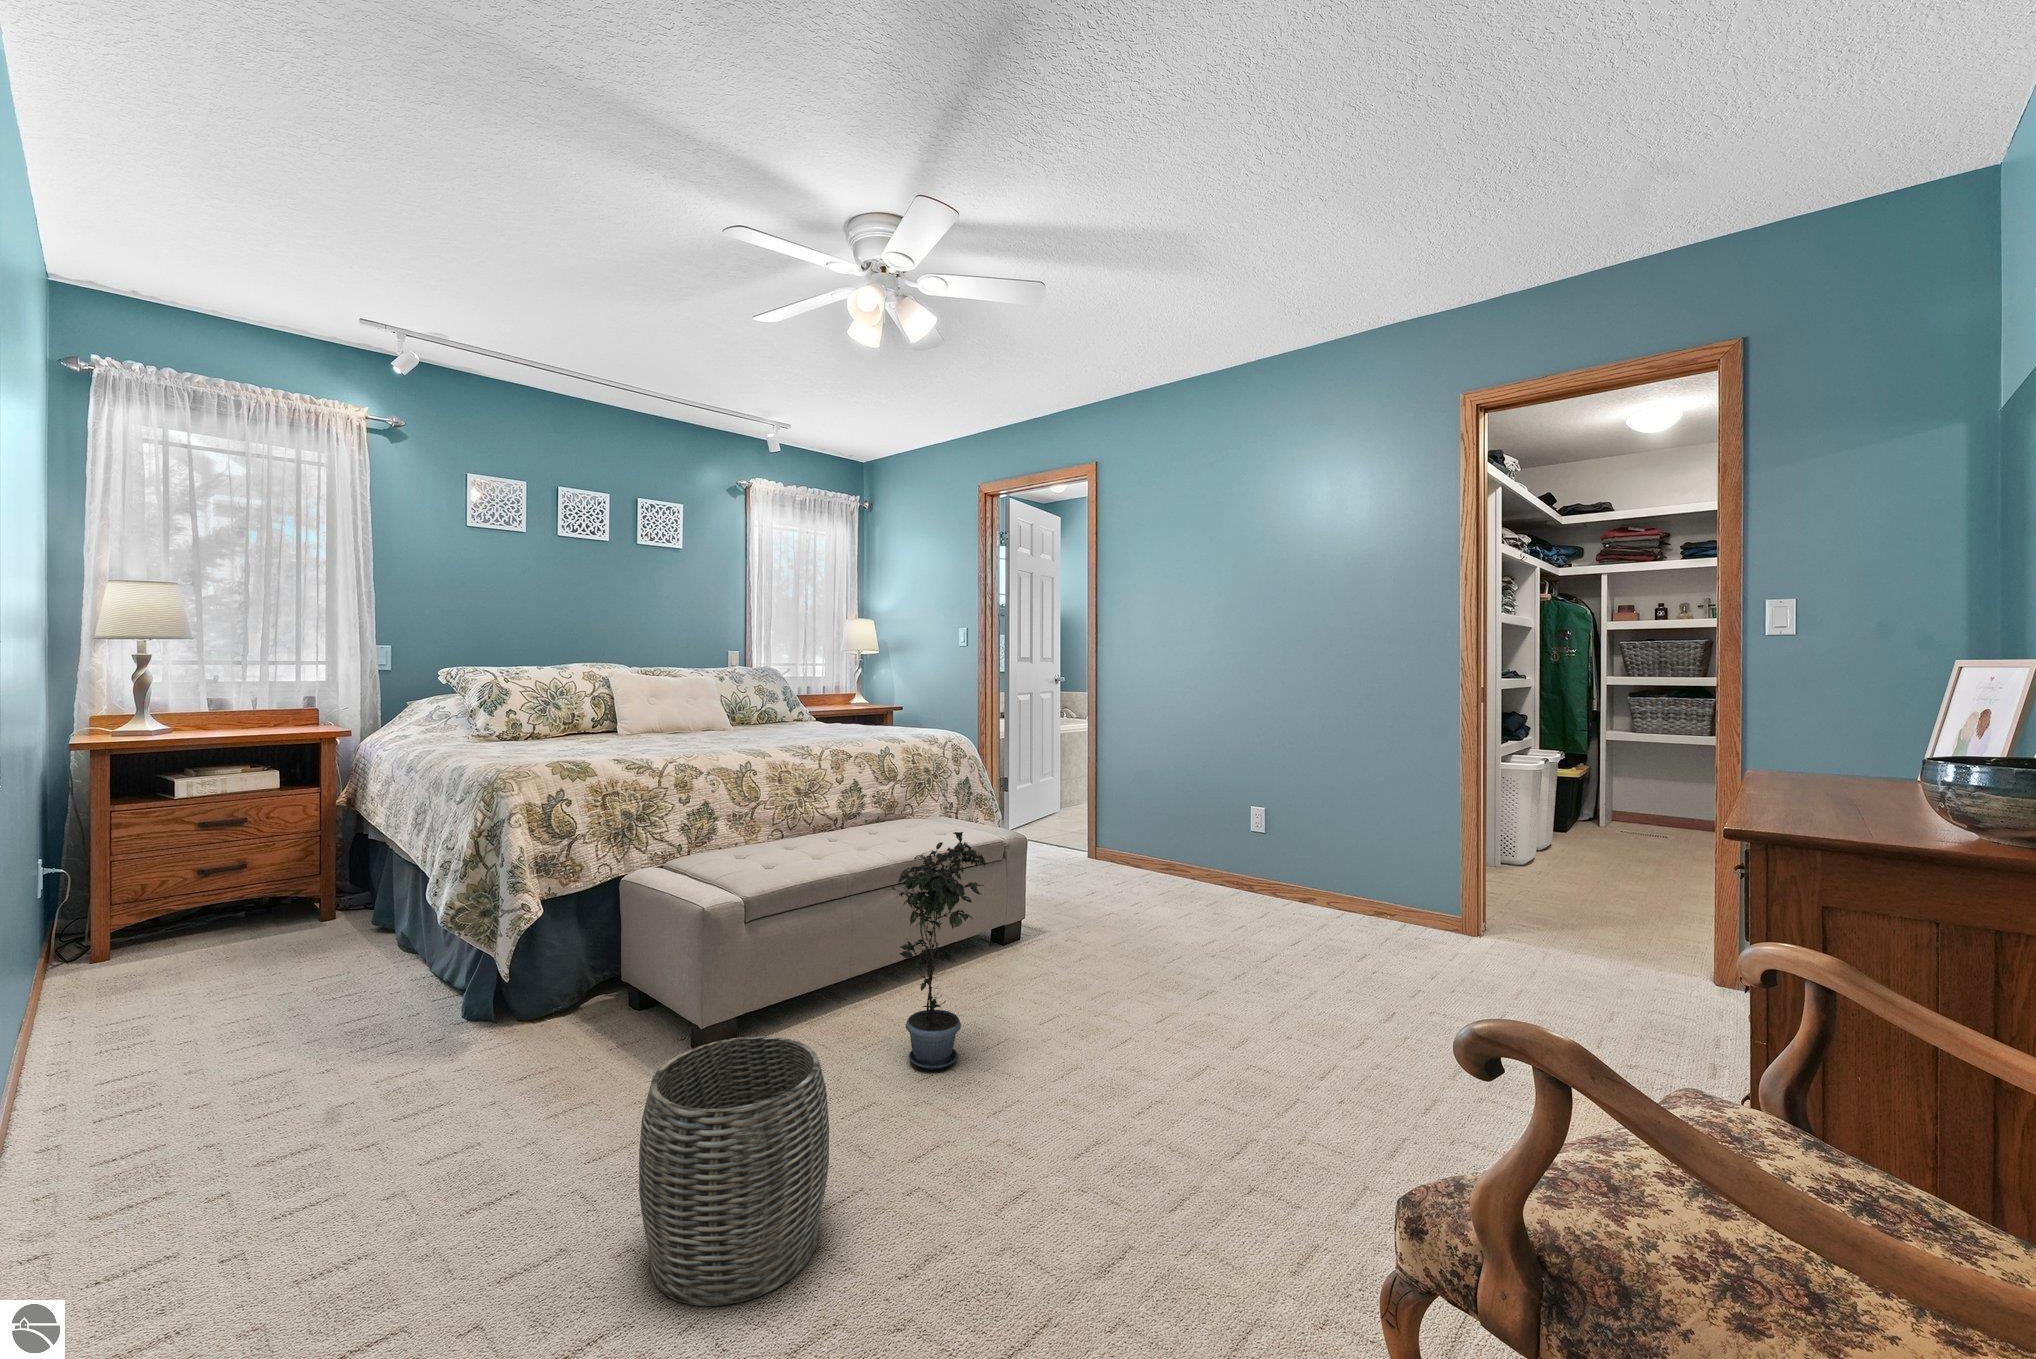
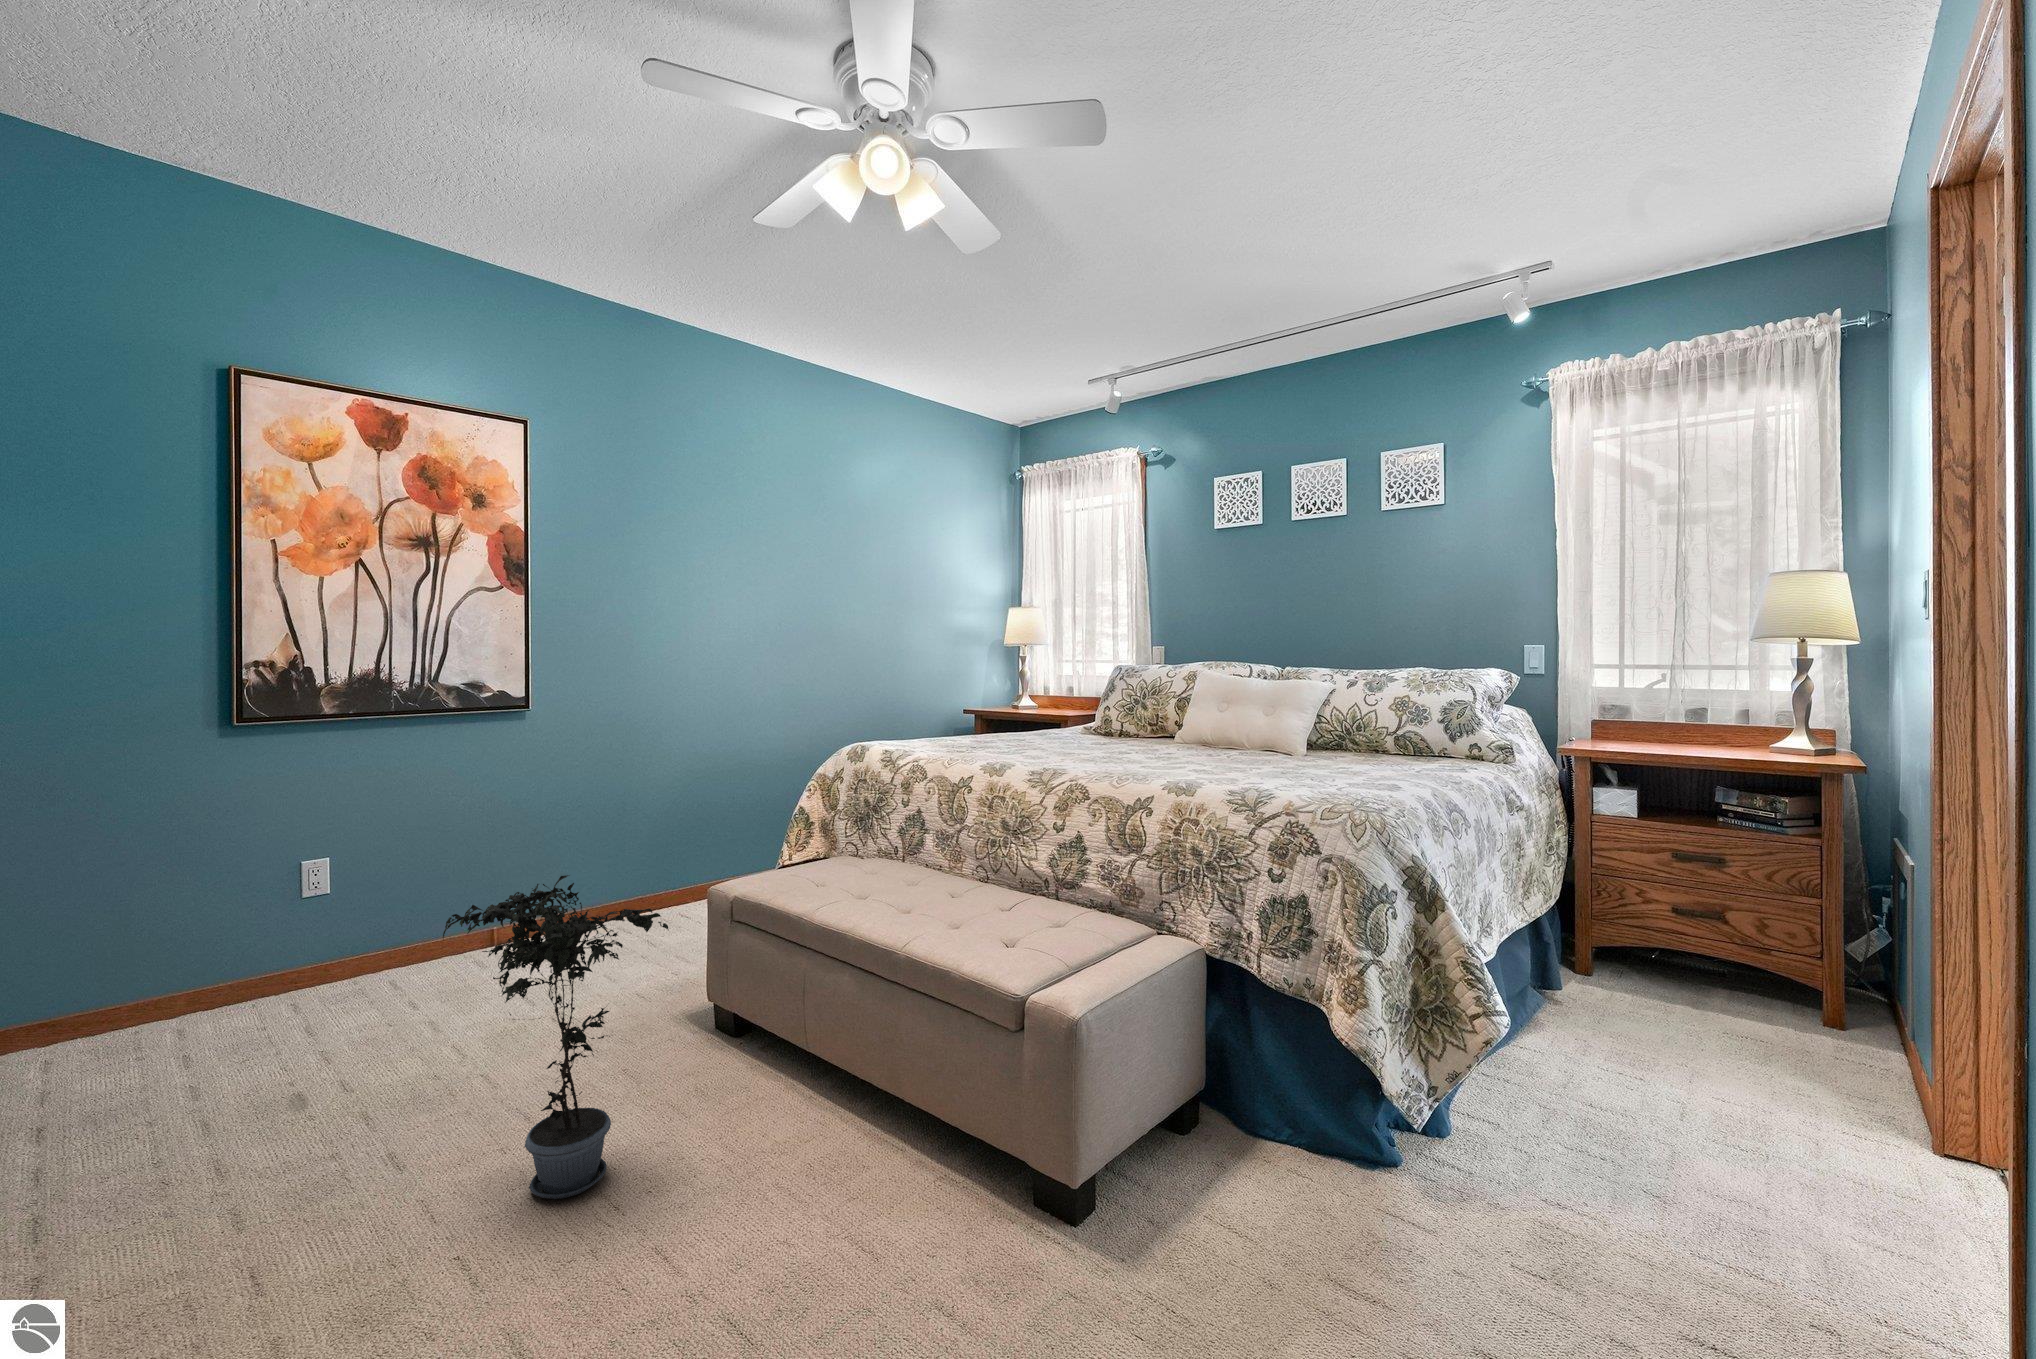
woven basket: present [639,1036,829,1306] -> none [190,944,384,1147]

